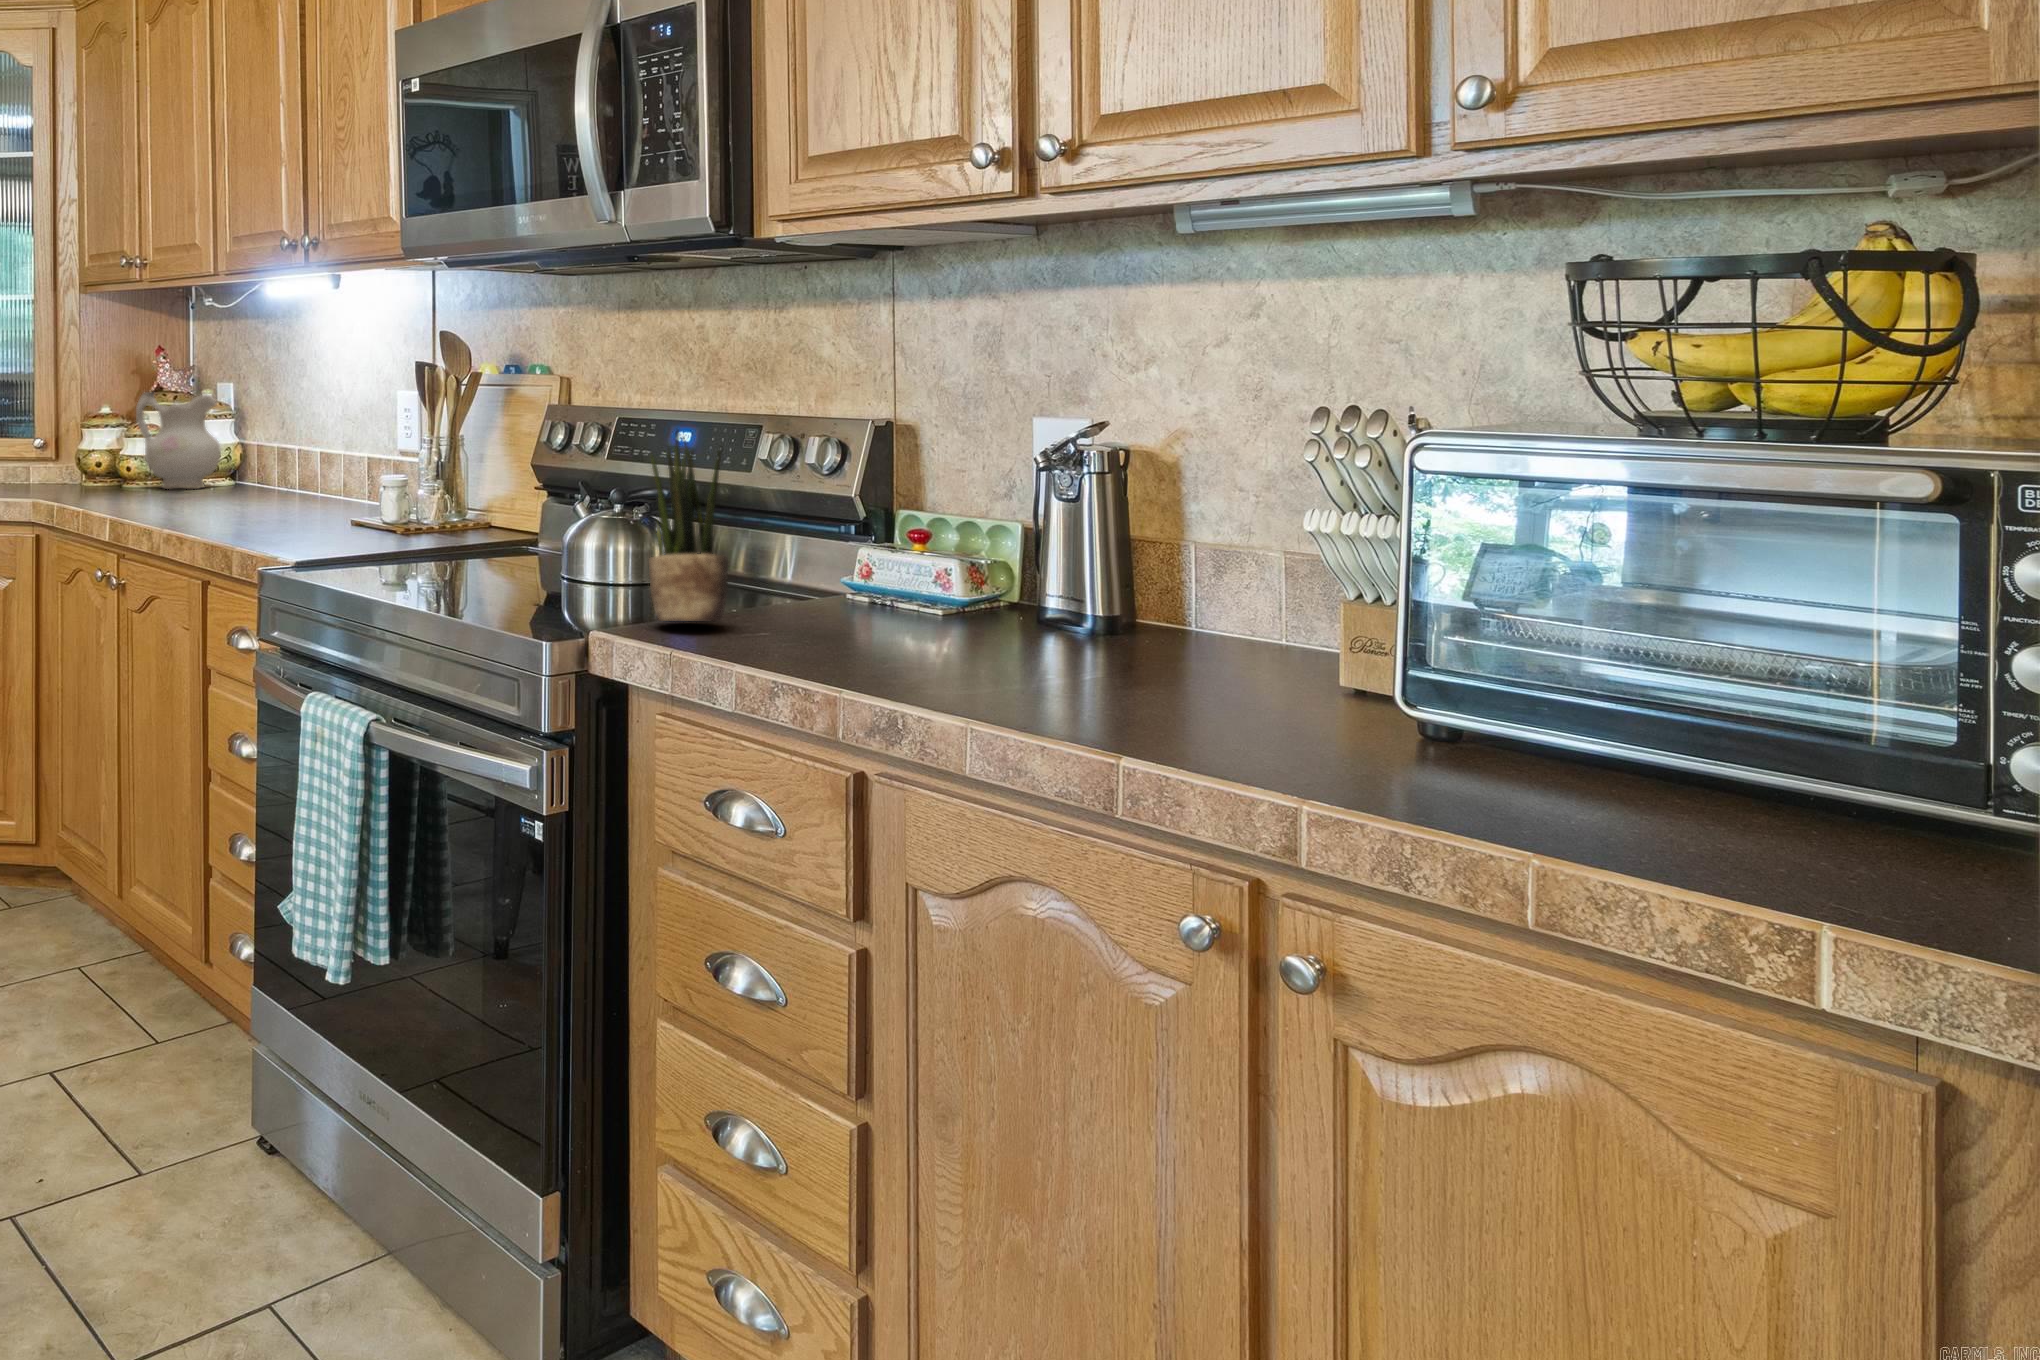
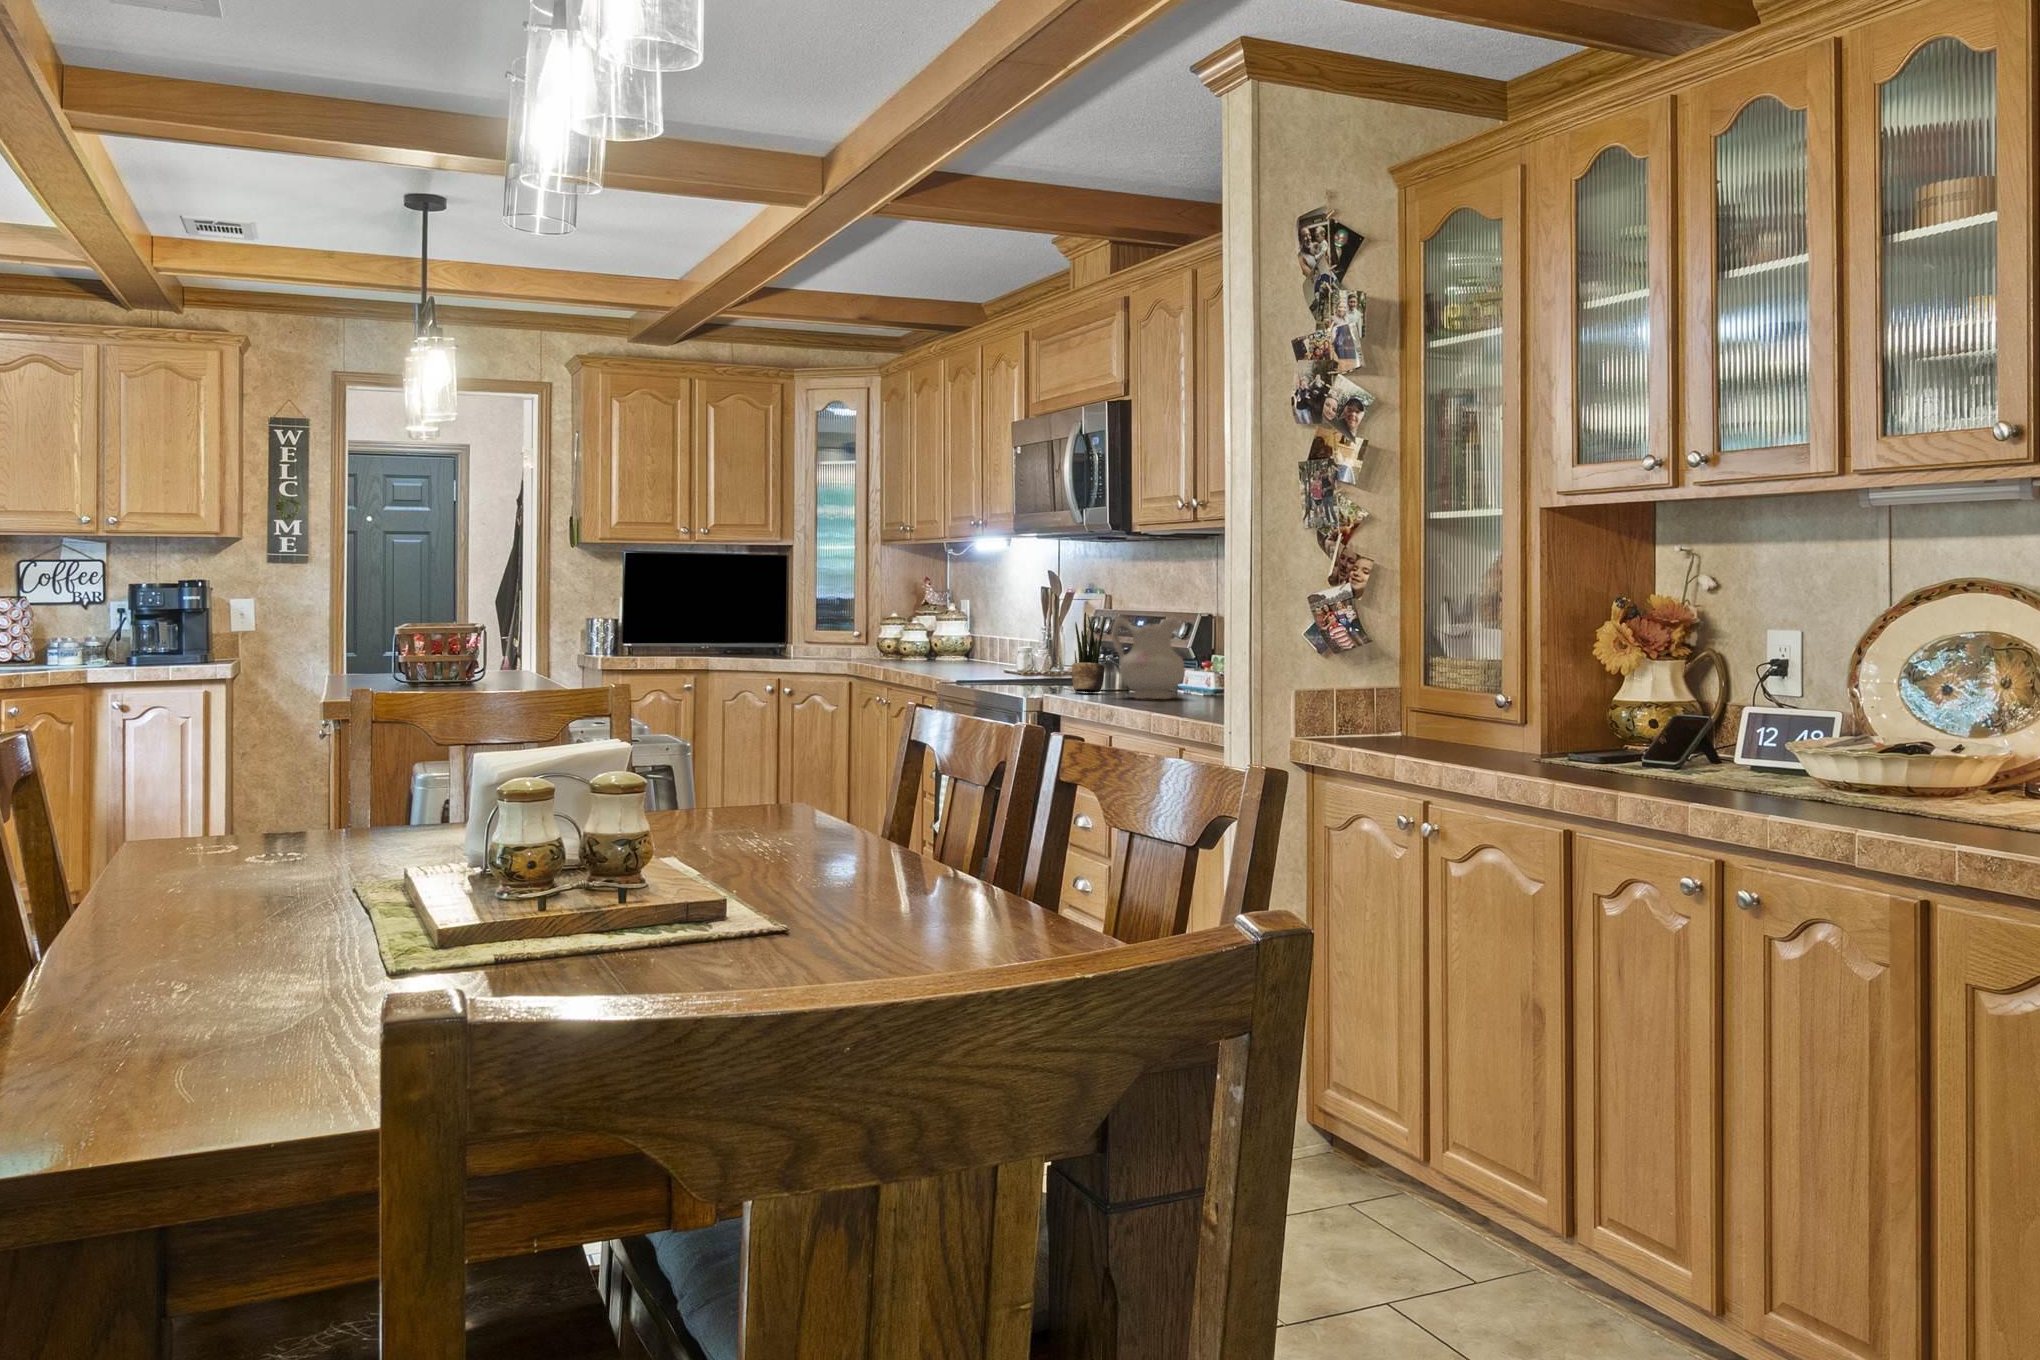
ceramic pitcher: present [136,392,221,489] -> present [1111,614,1184,699]

